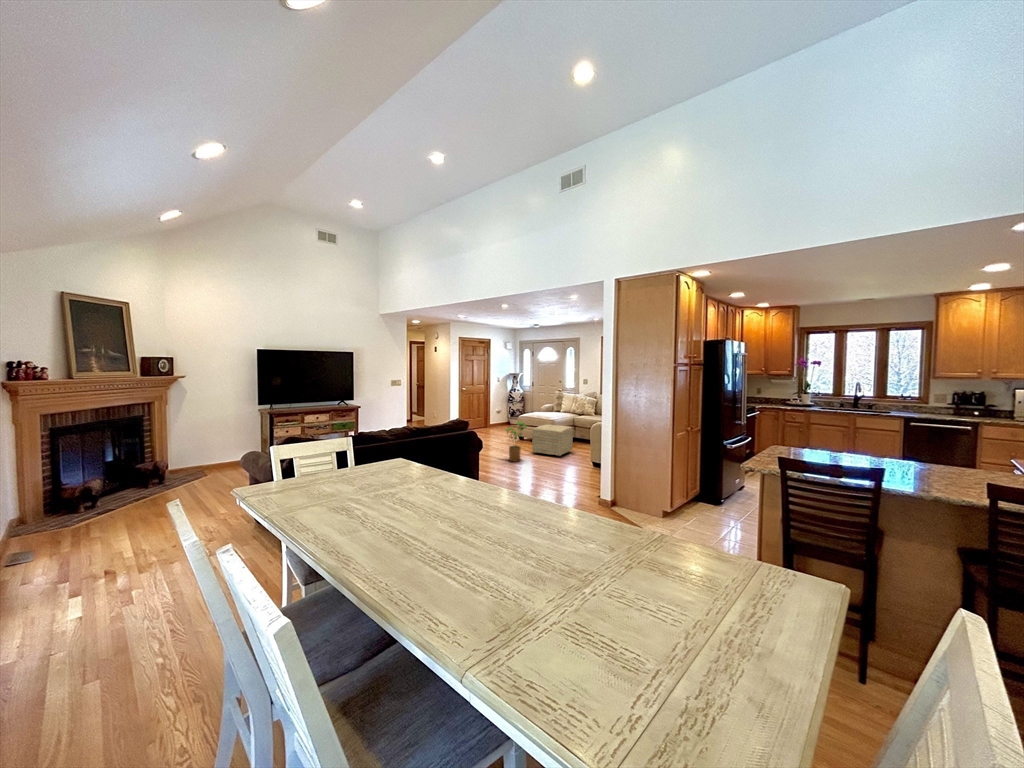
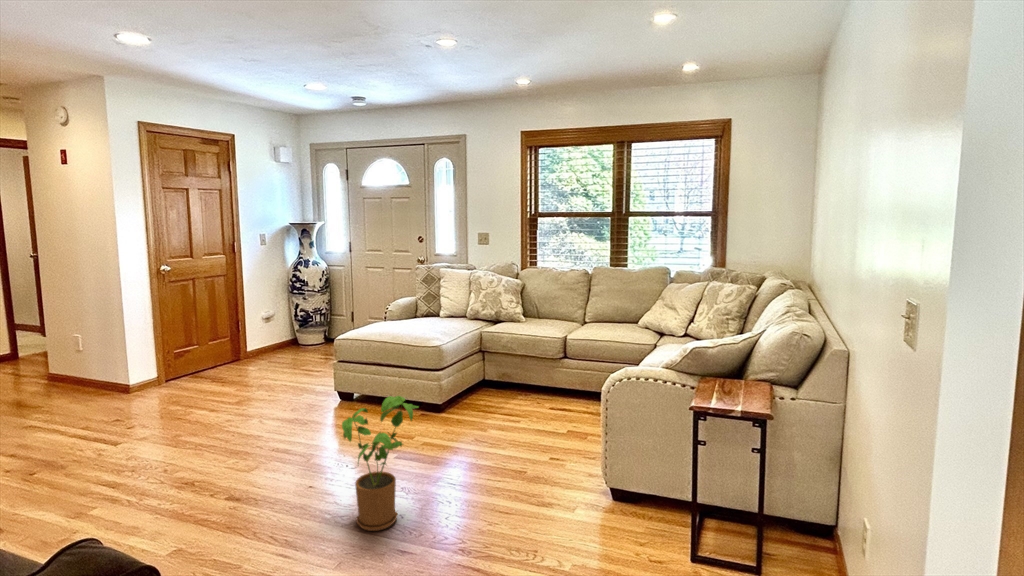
ottoman: present [532,425,573,457] -> none [412,371,515,471]

